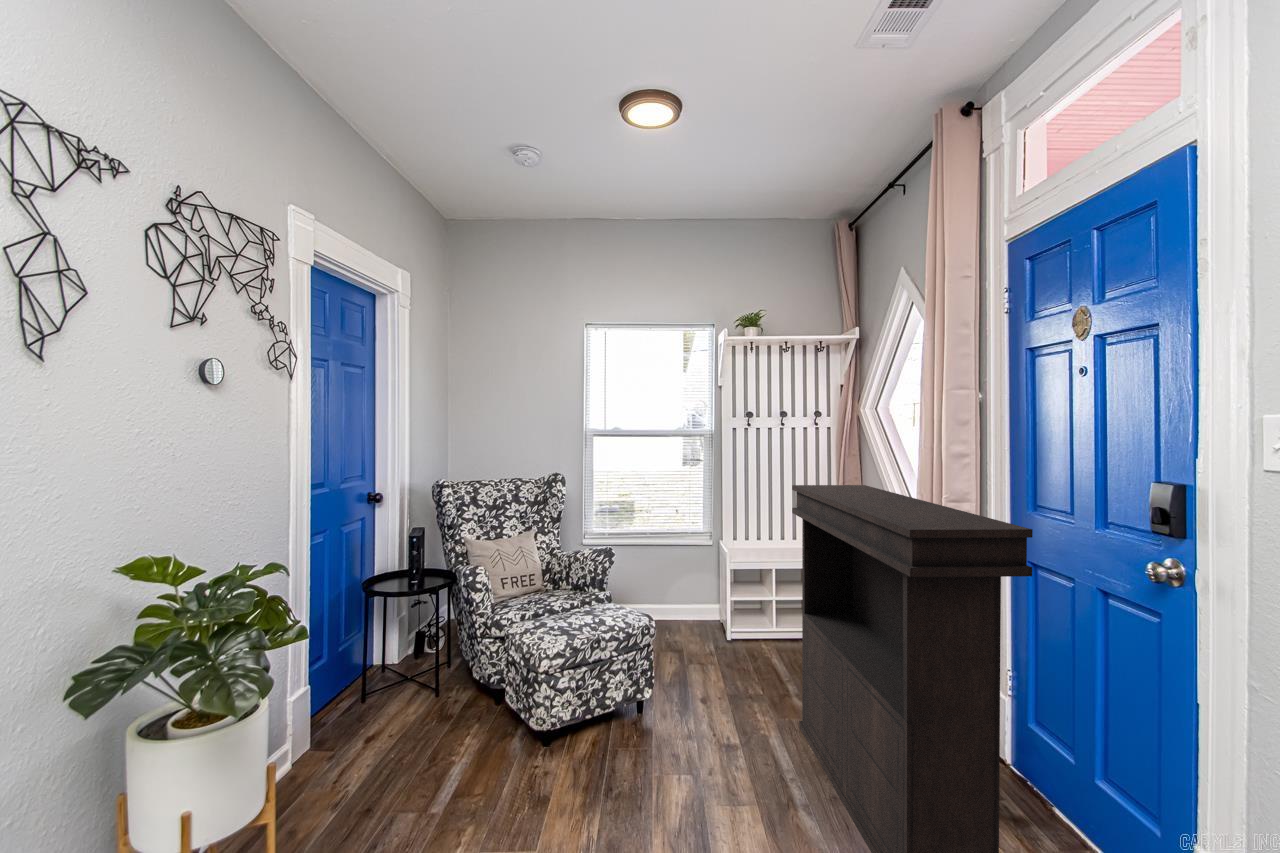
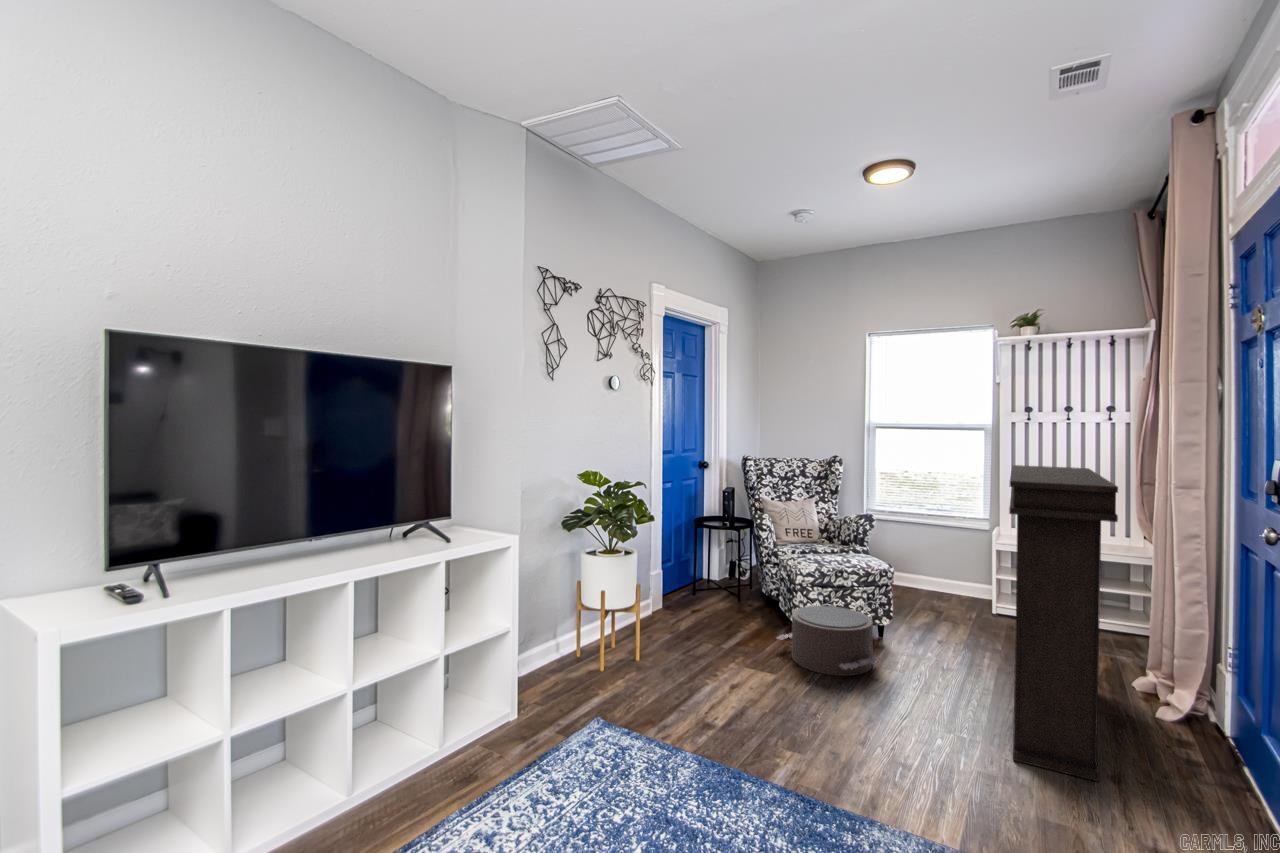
pouf: none [522,697,674,821] -> present [777,606,876,676]

